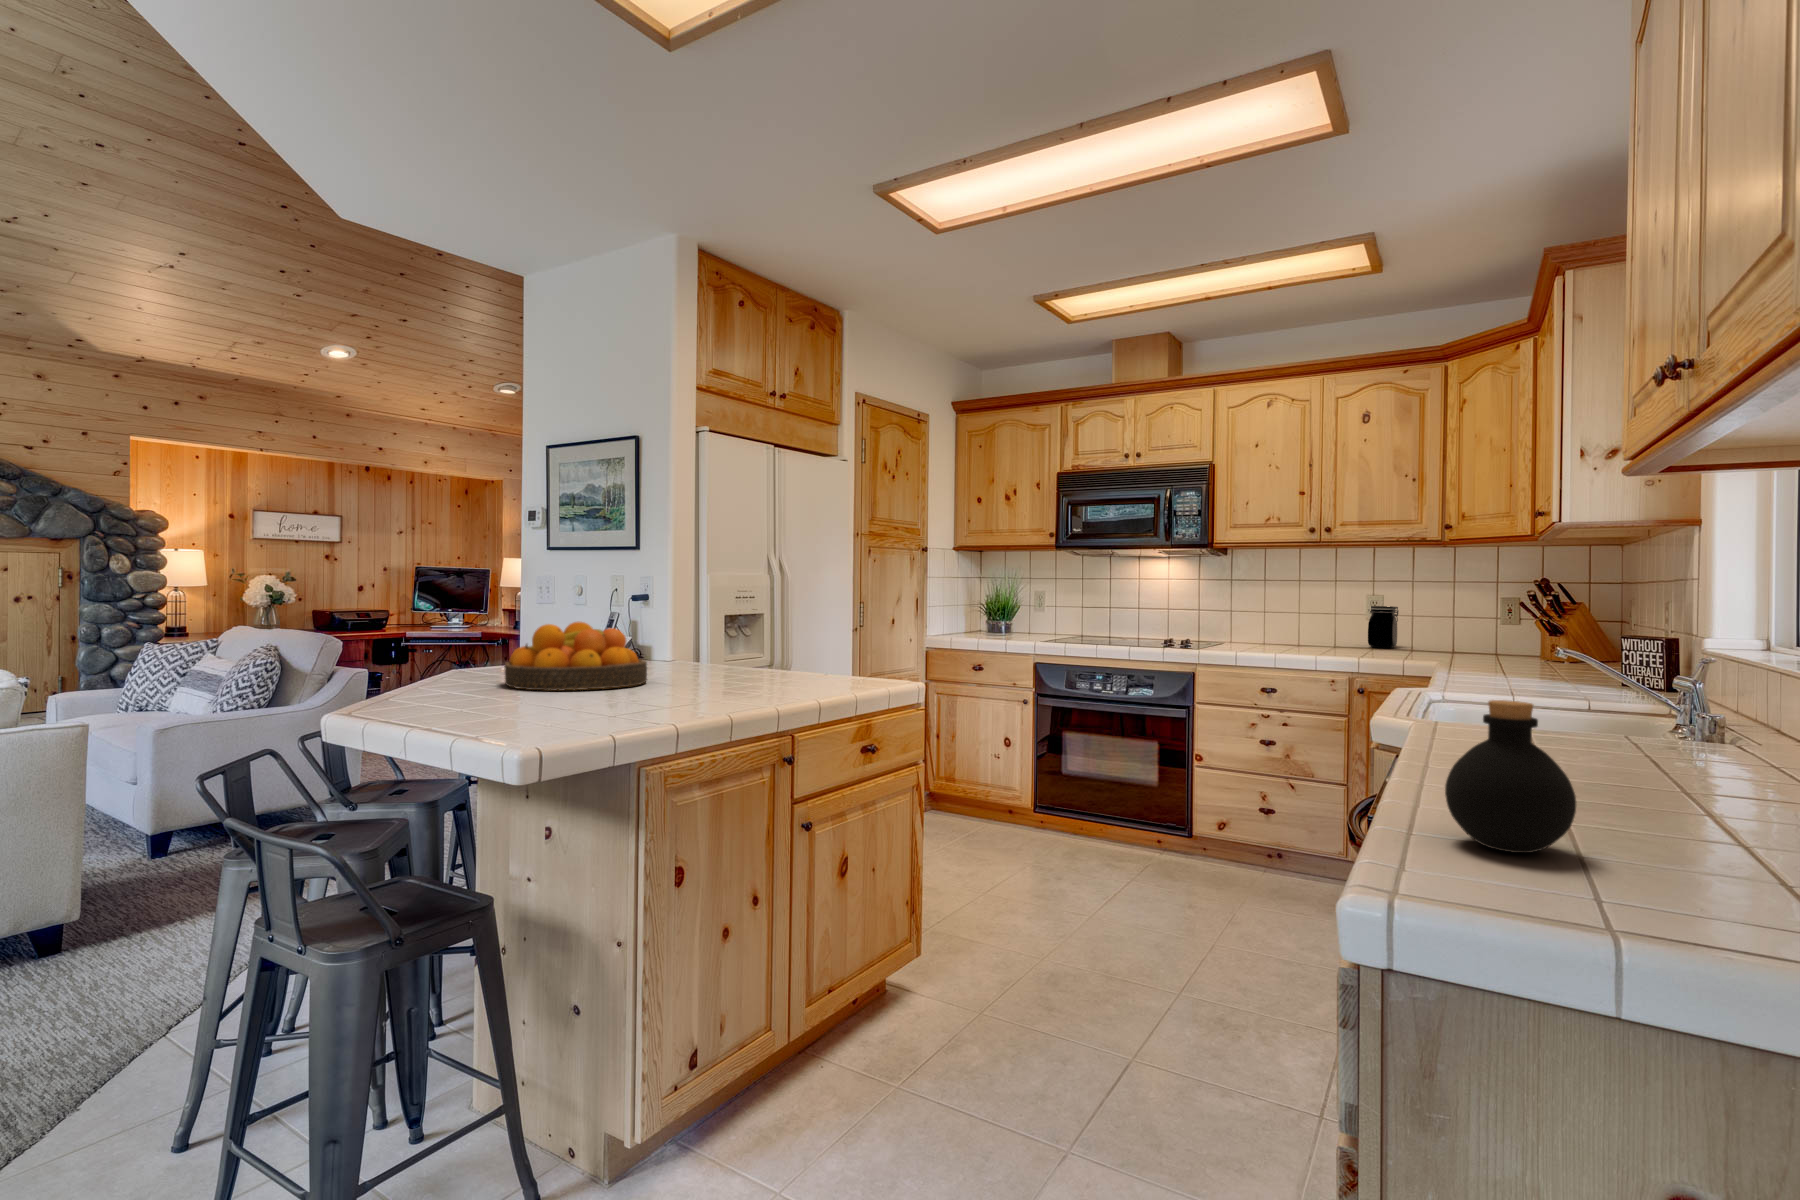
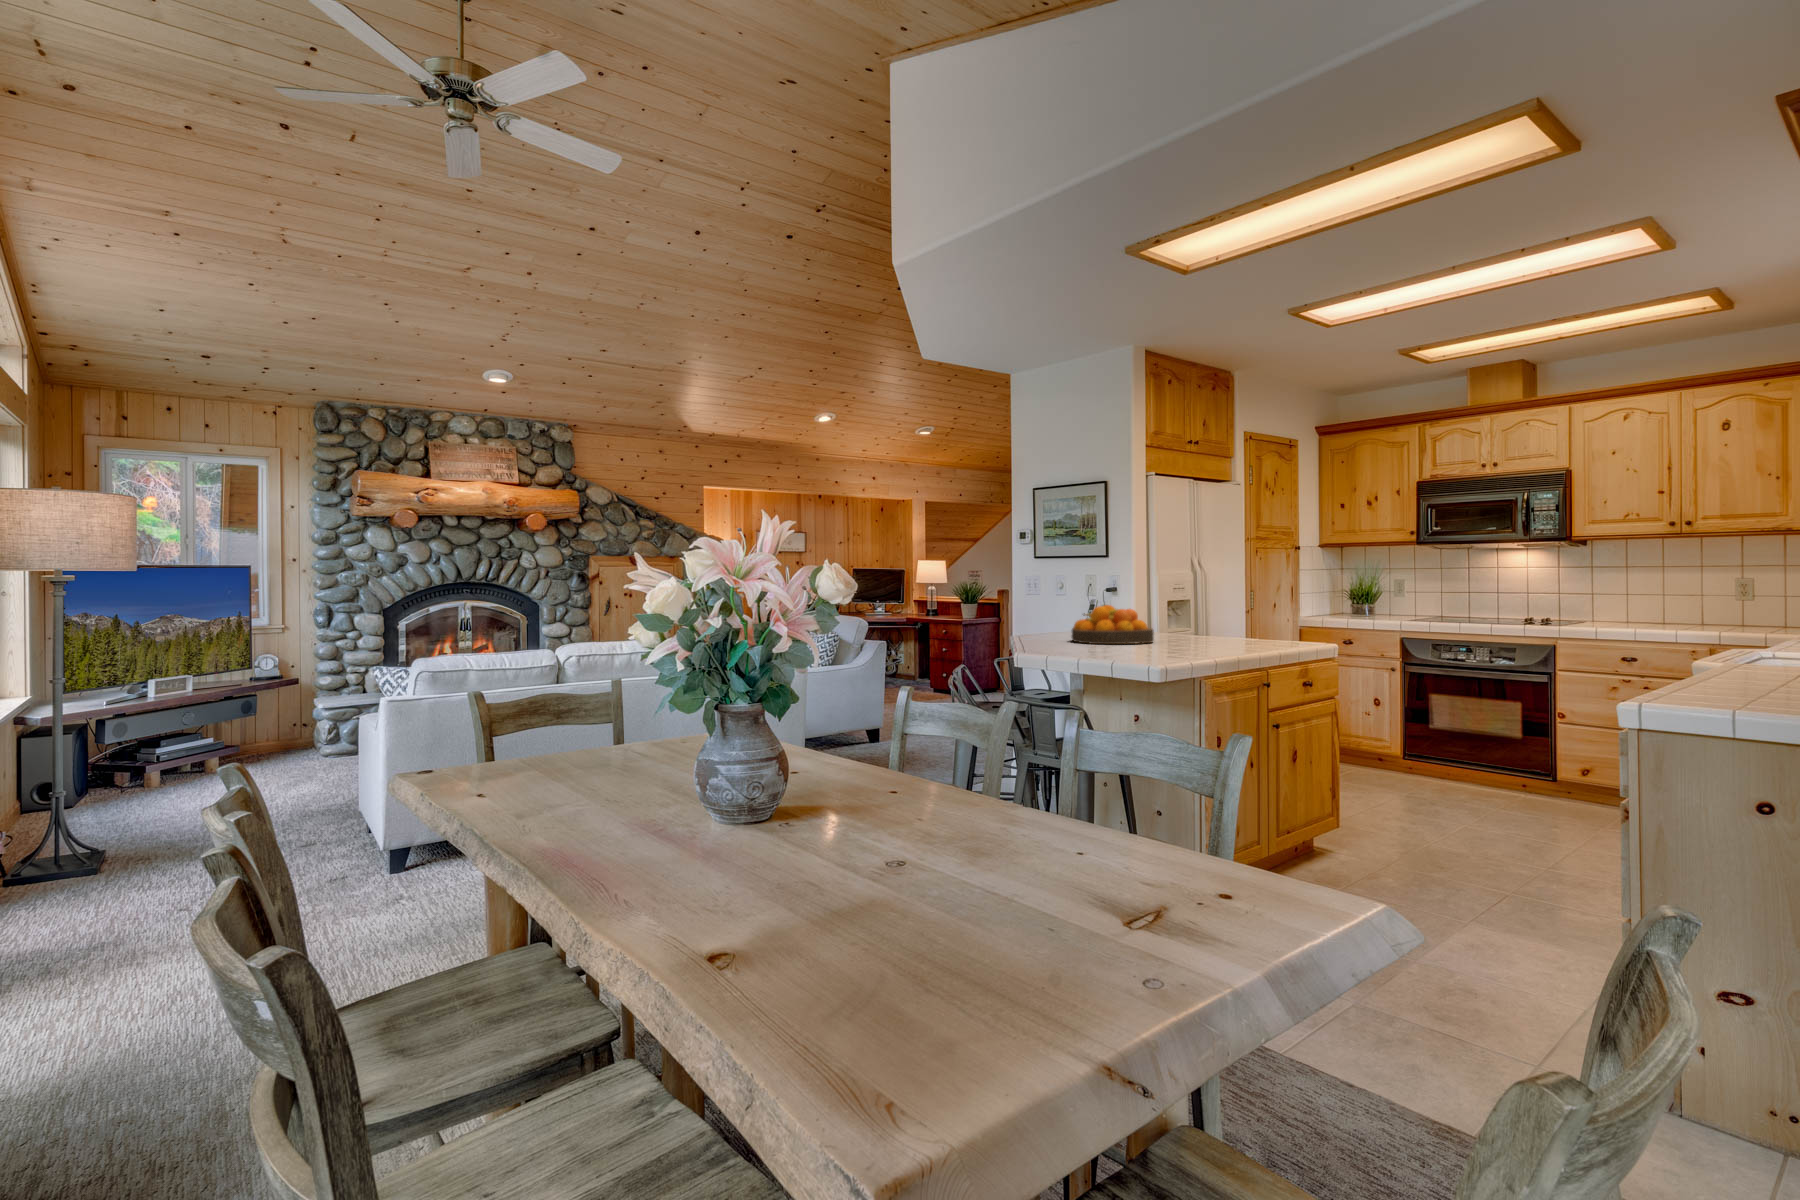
jar: present [1368,606,1399,648] -> none [1737,587,1770,624]
bottle: present [1445,700,1576,853] -> none [1687,630,1755,698]

